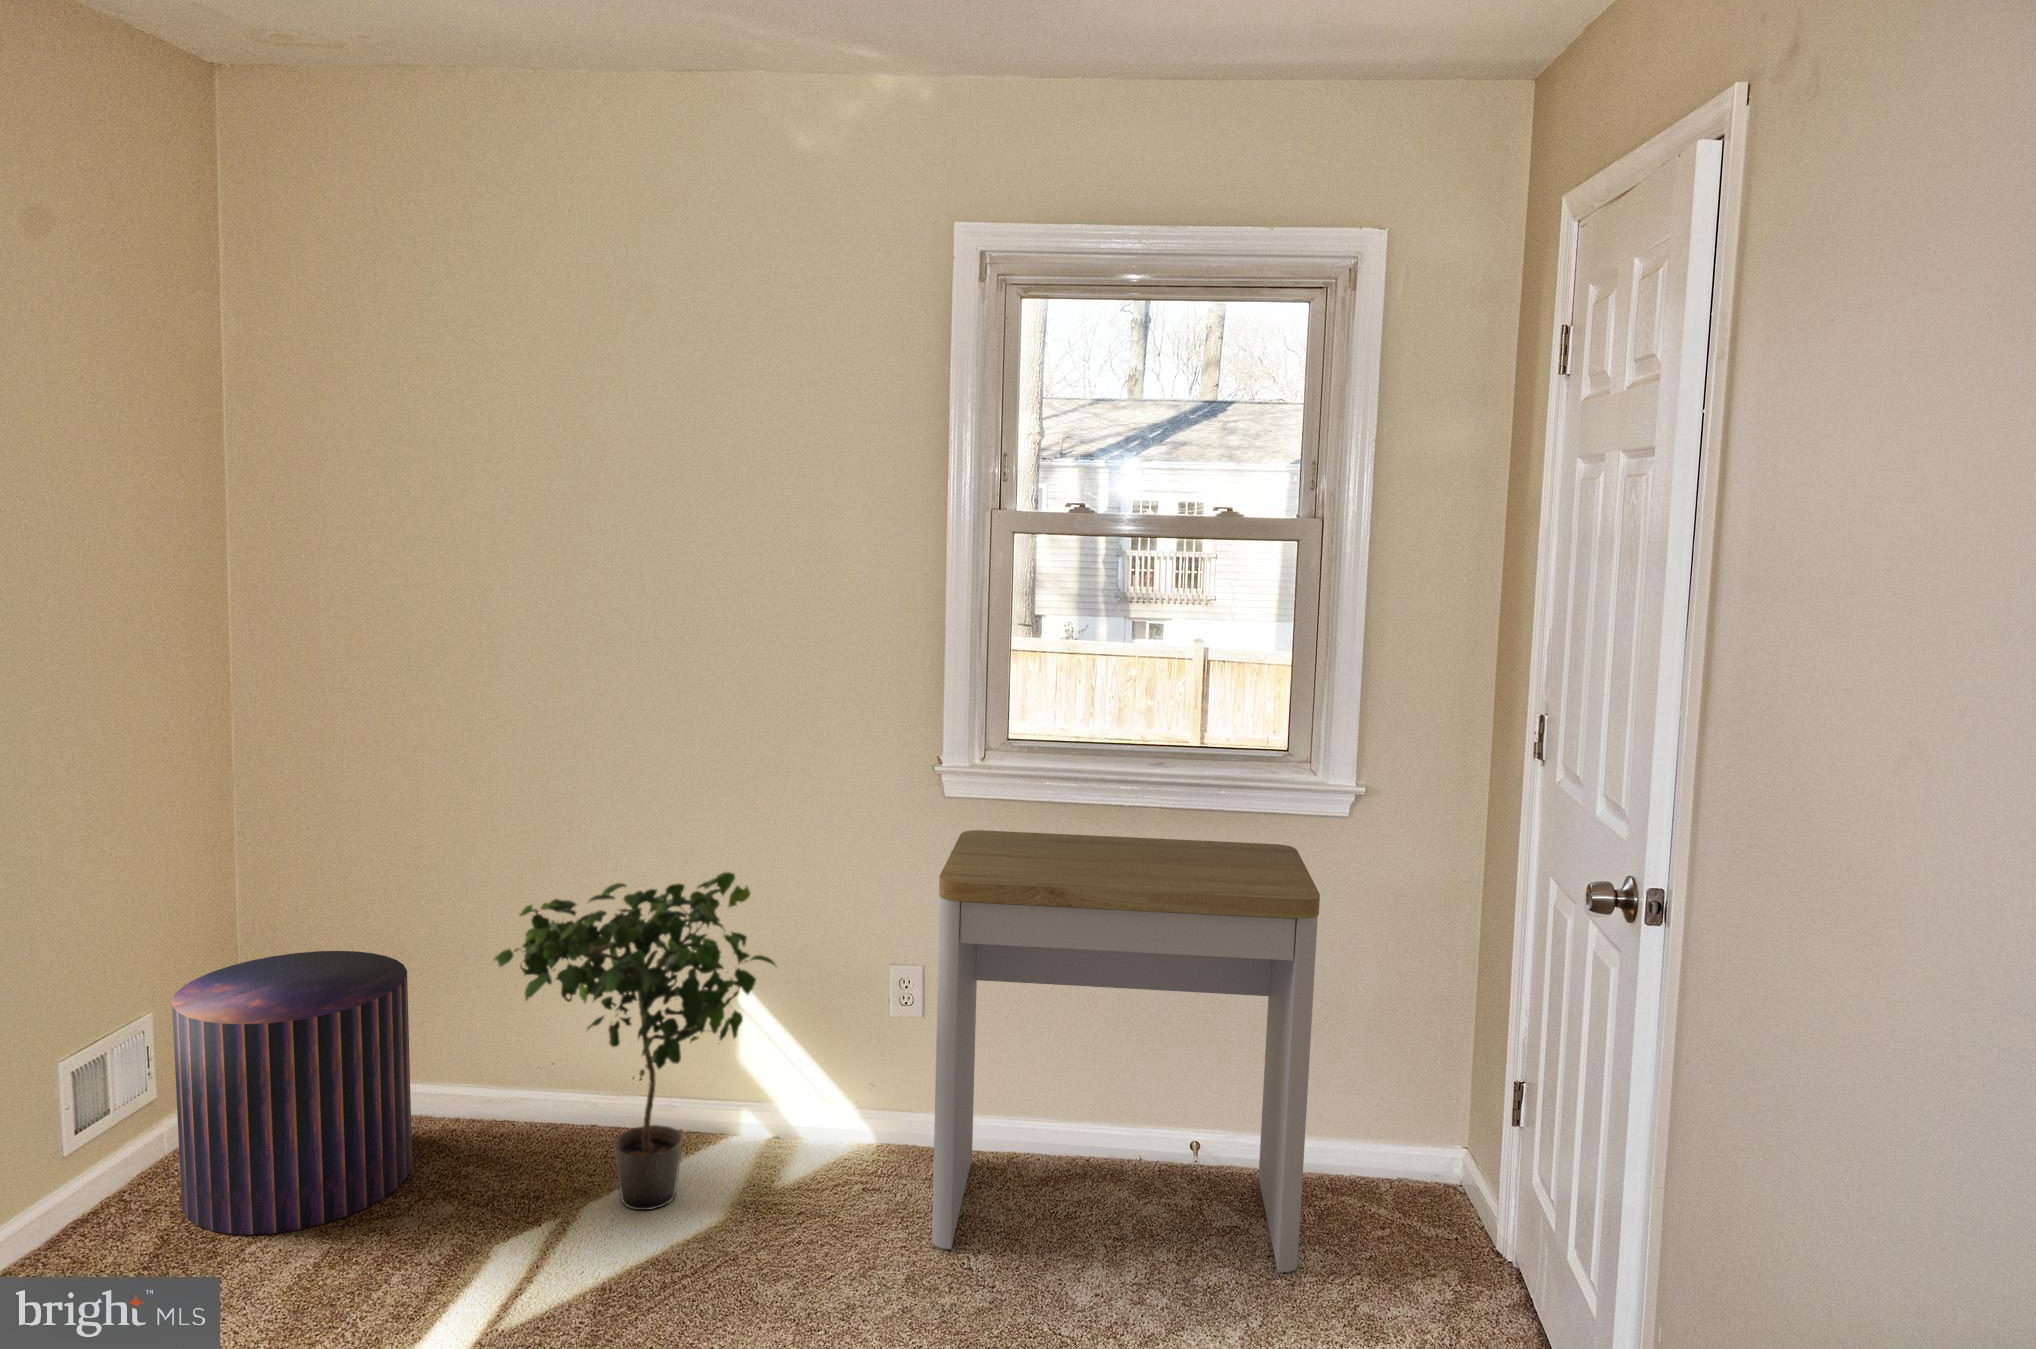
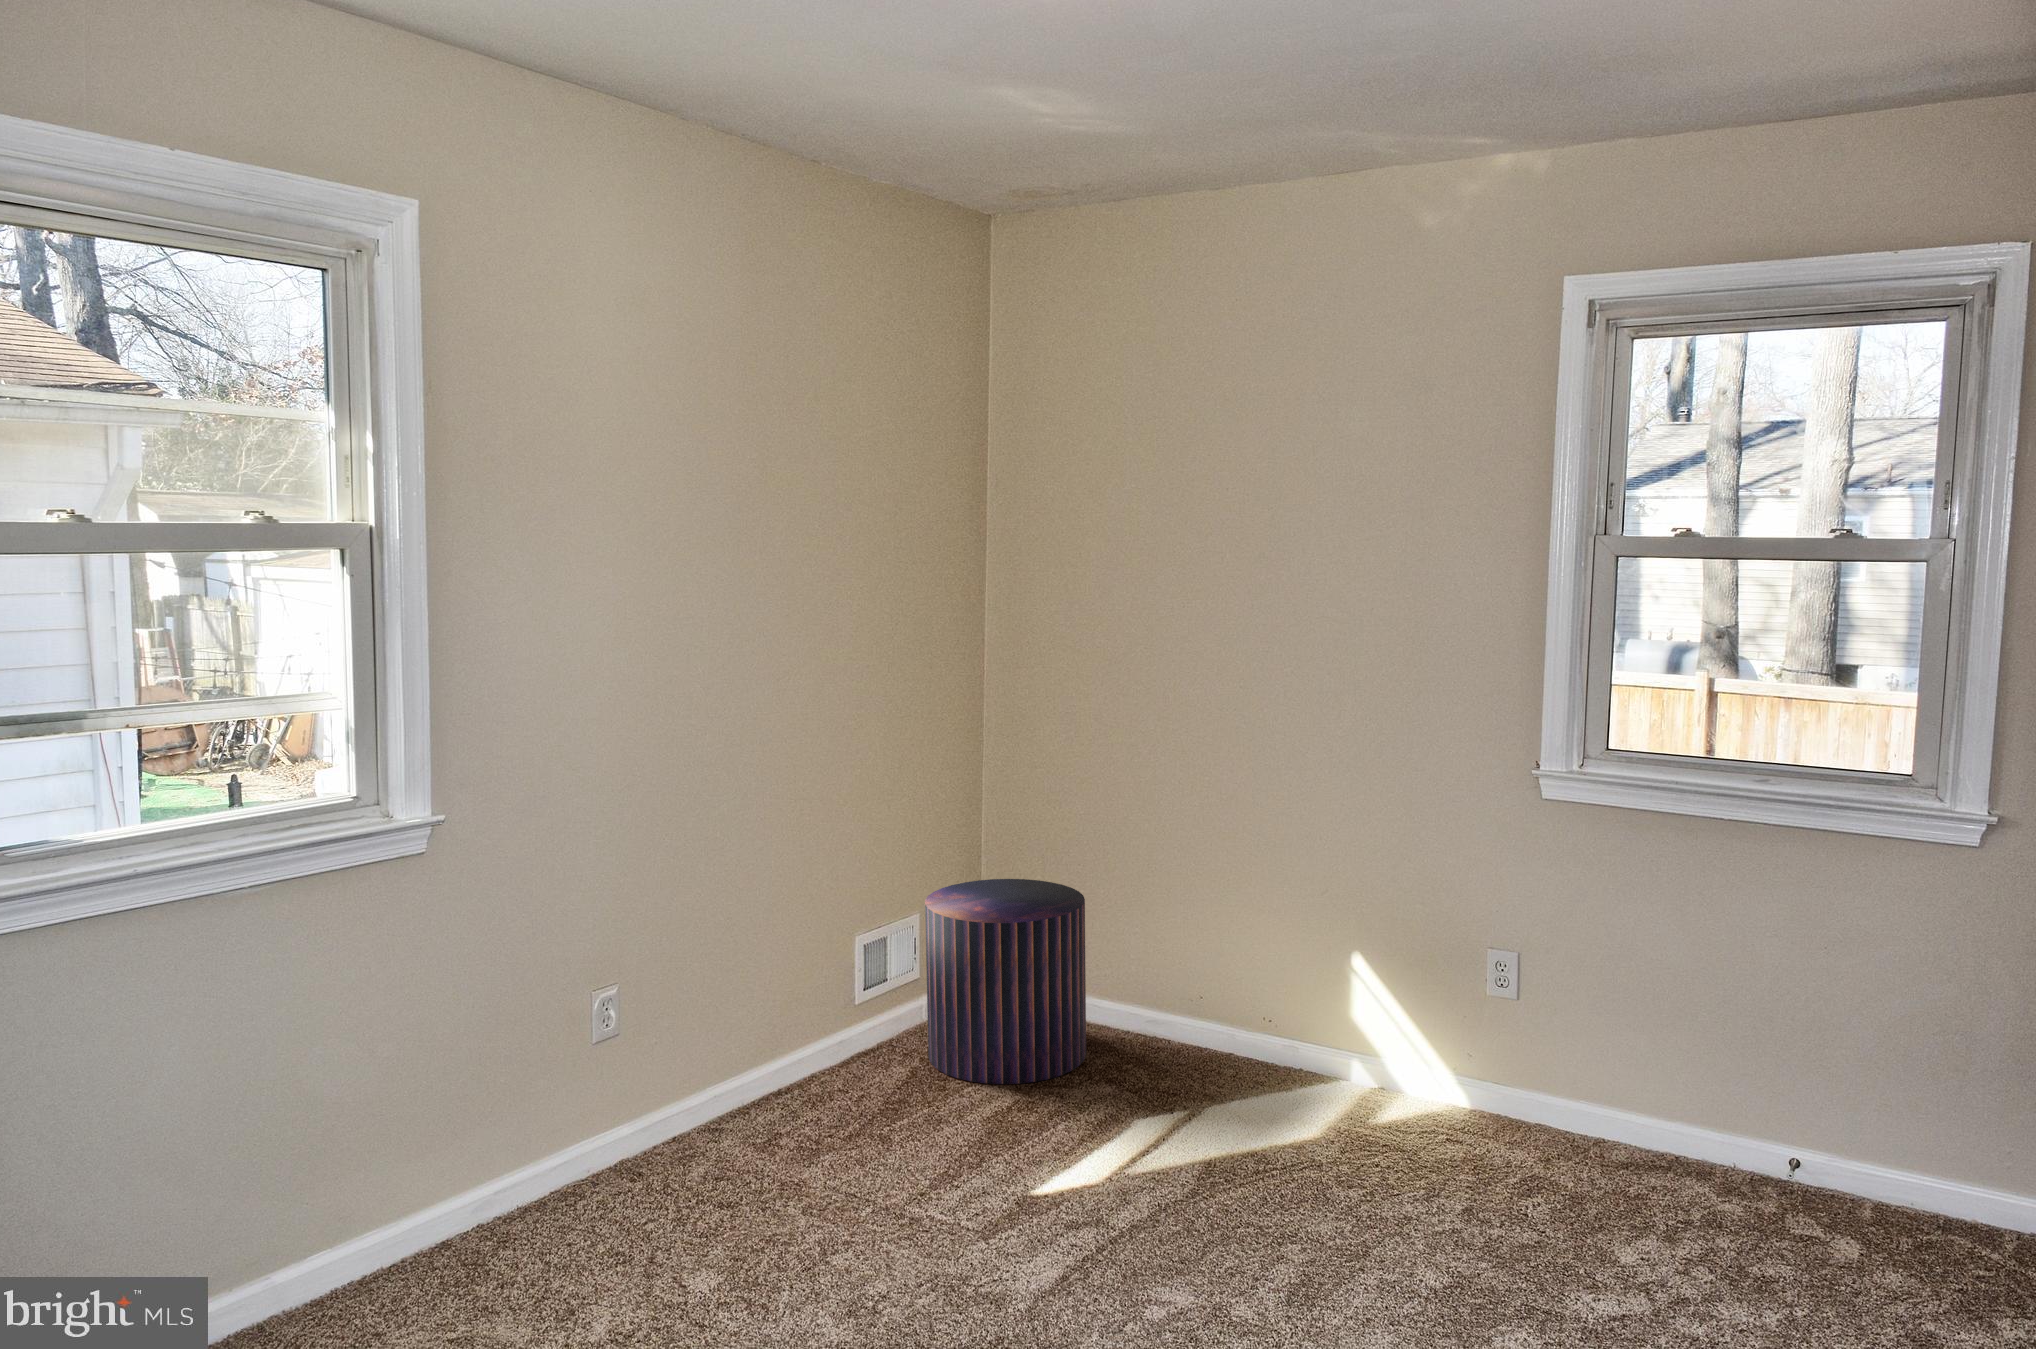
desk: present [932,830,1320,1272] -> none [1496,821,1910,1282]
potted plant: present [493,872,775,1210] -> none [1141,842,1374,1120]

